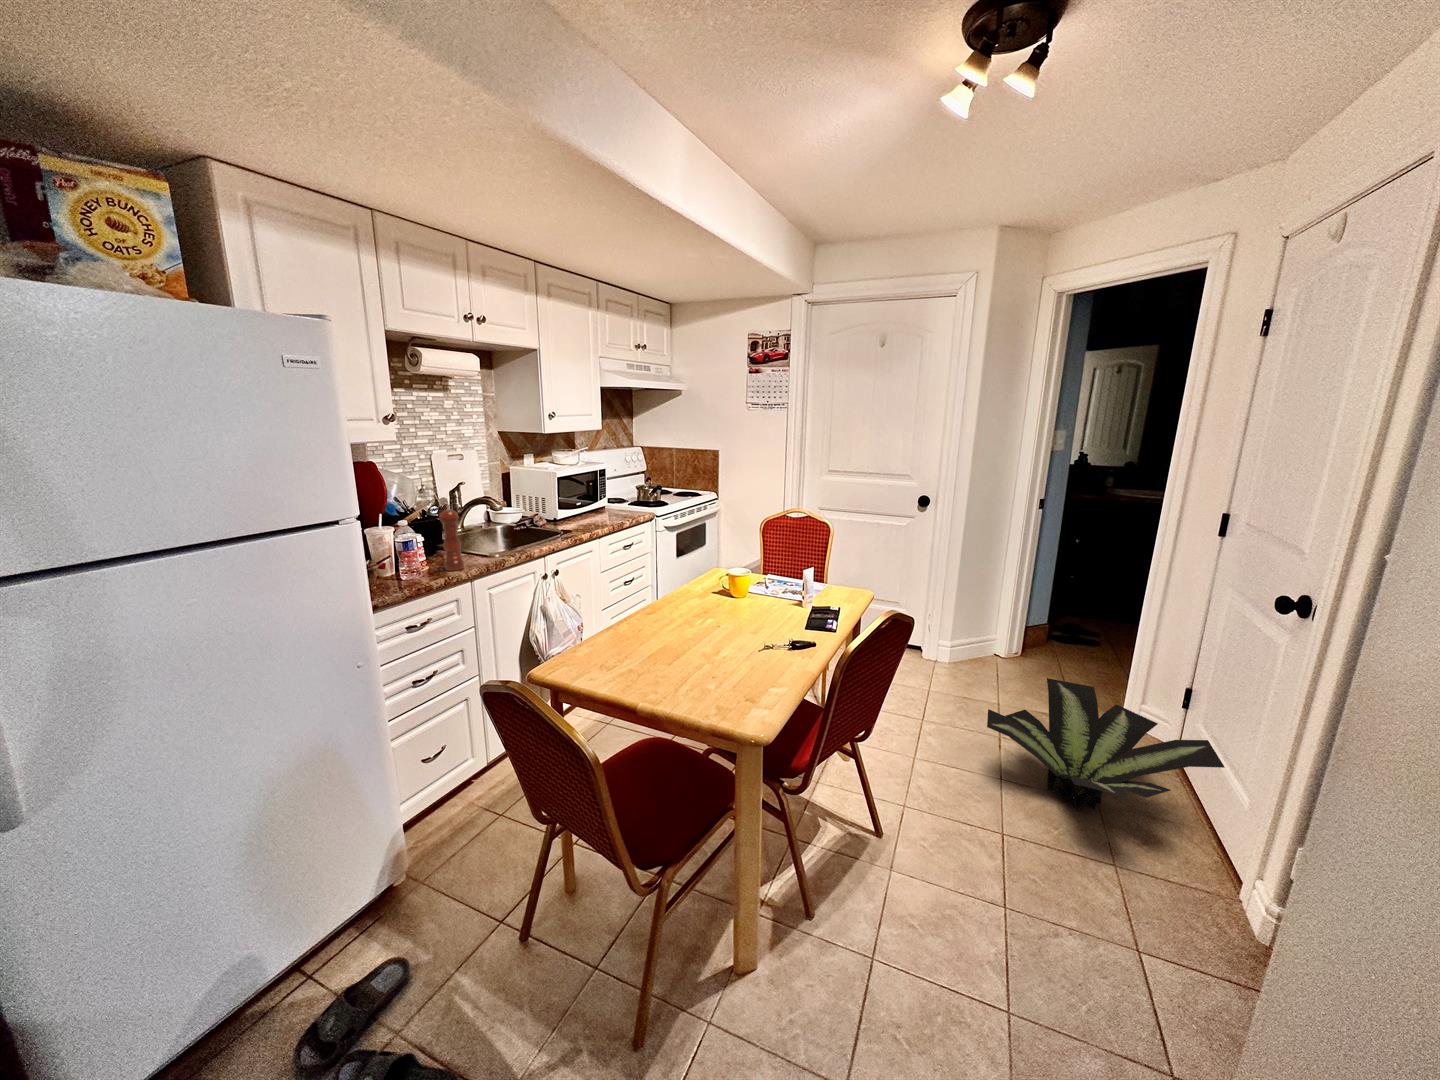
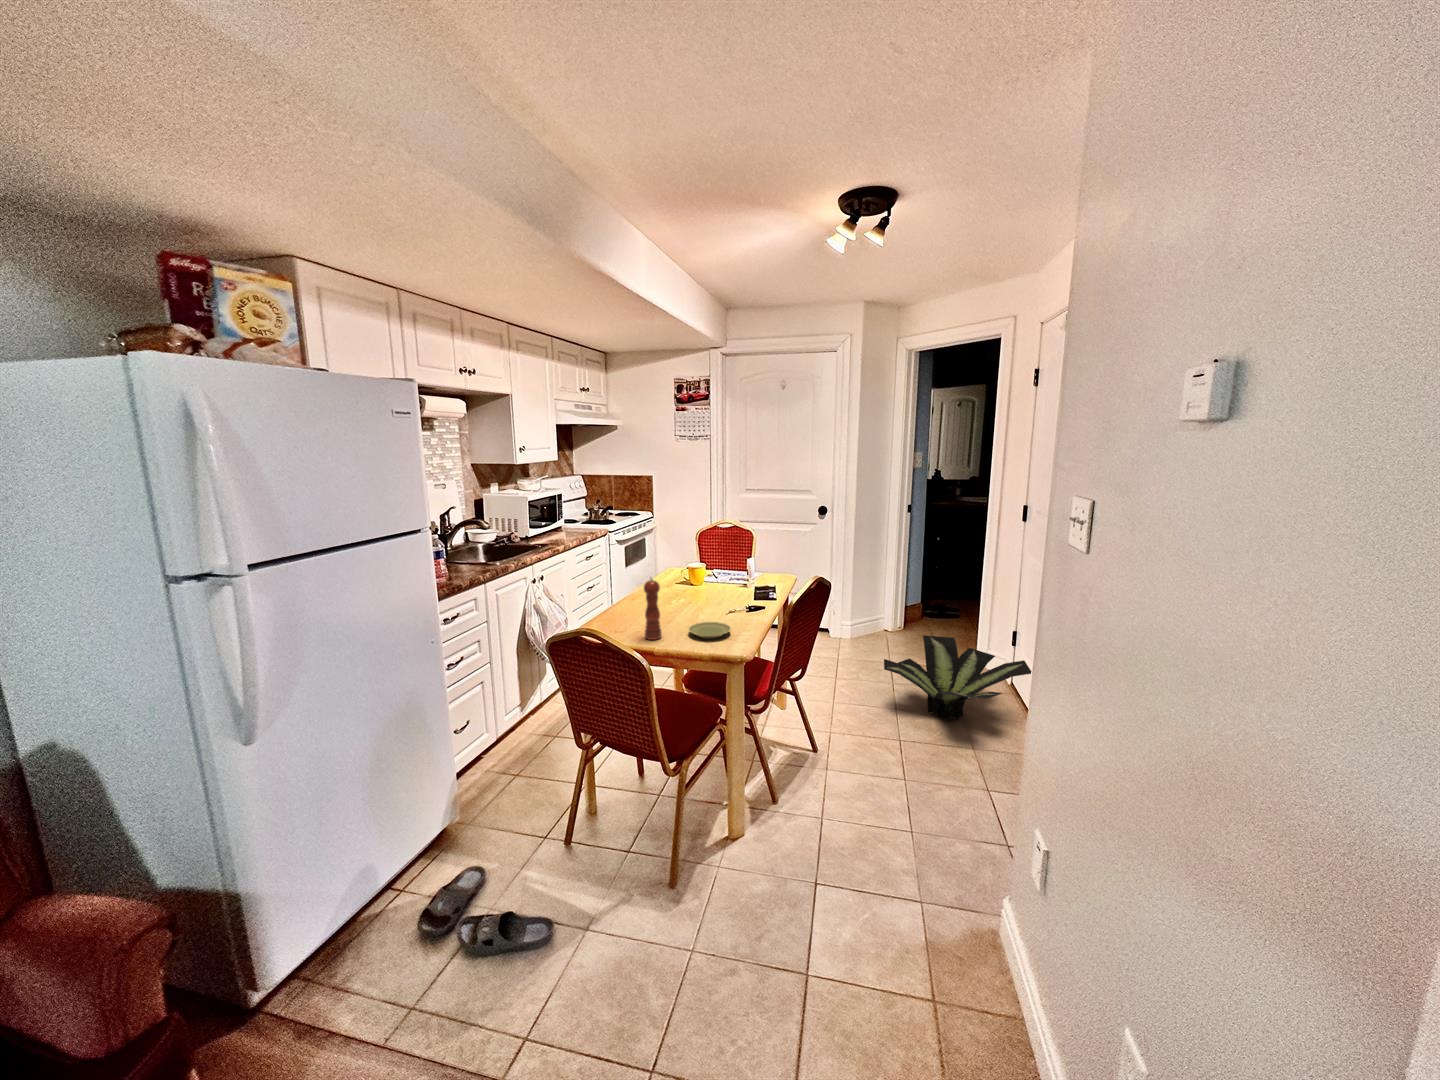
pepper mill: present [440,505,464,571] -> present [644,576,662,640]
plate: none [690,666,751,696] -> present [689,622,731,638]

